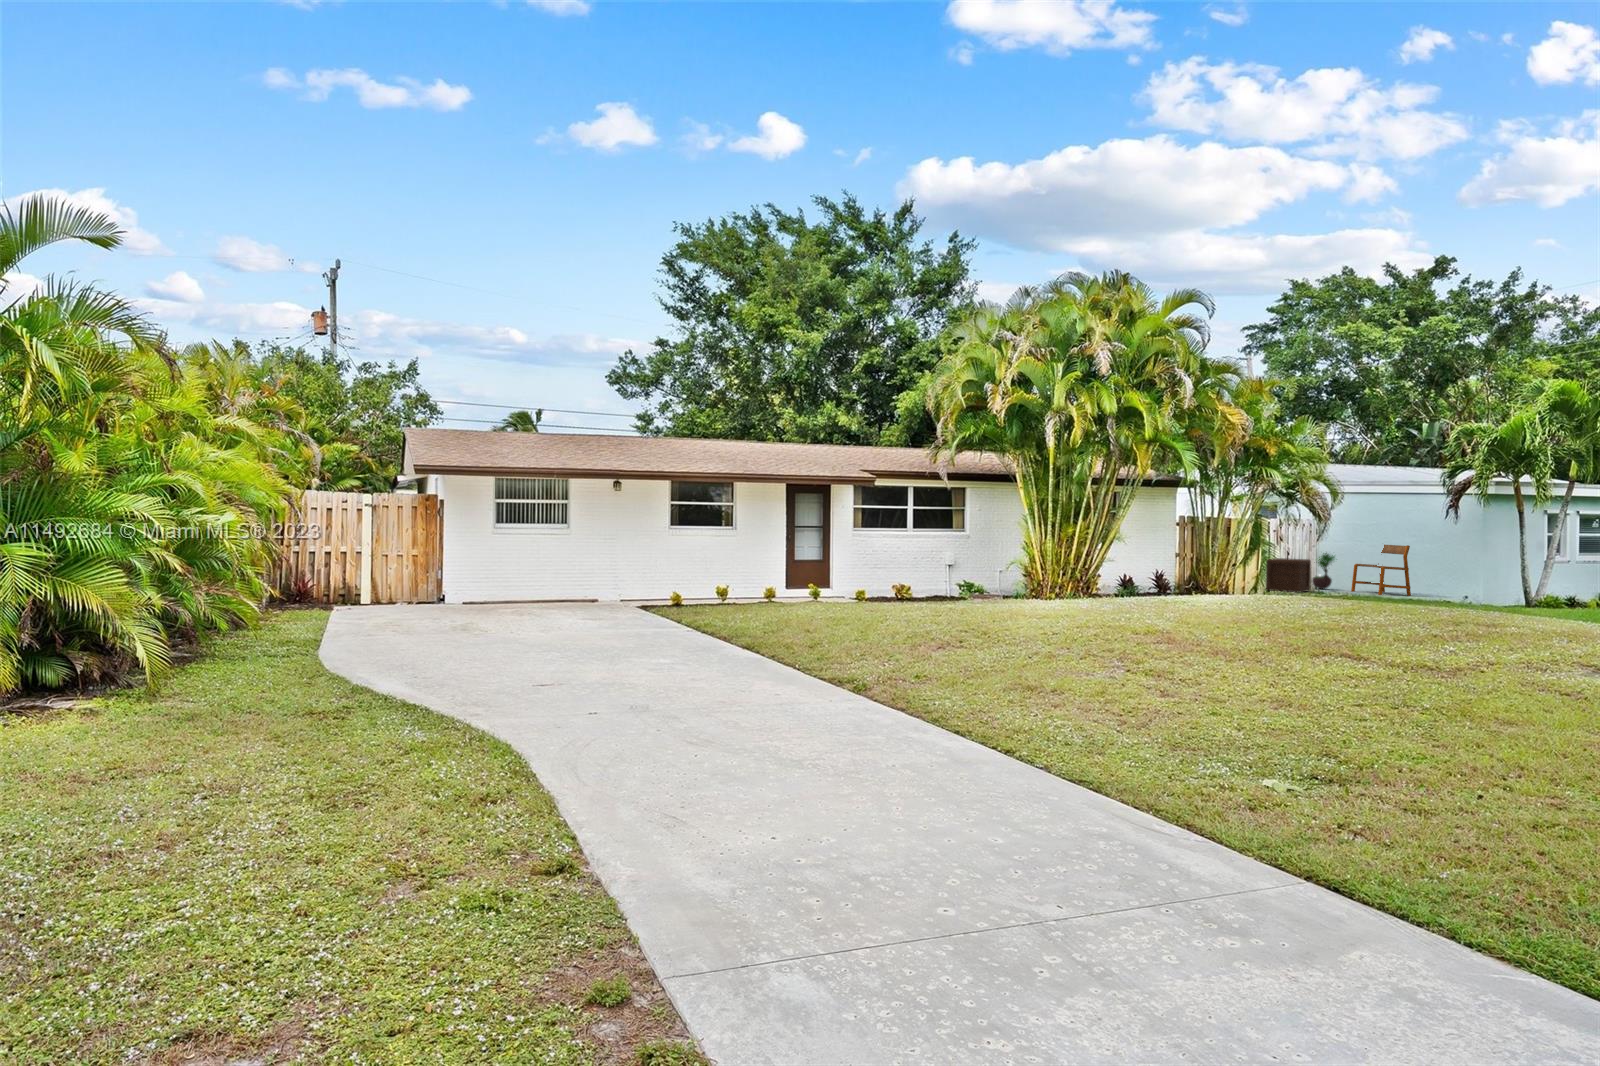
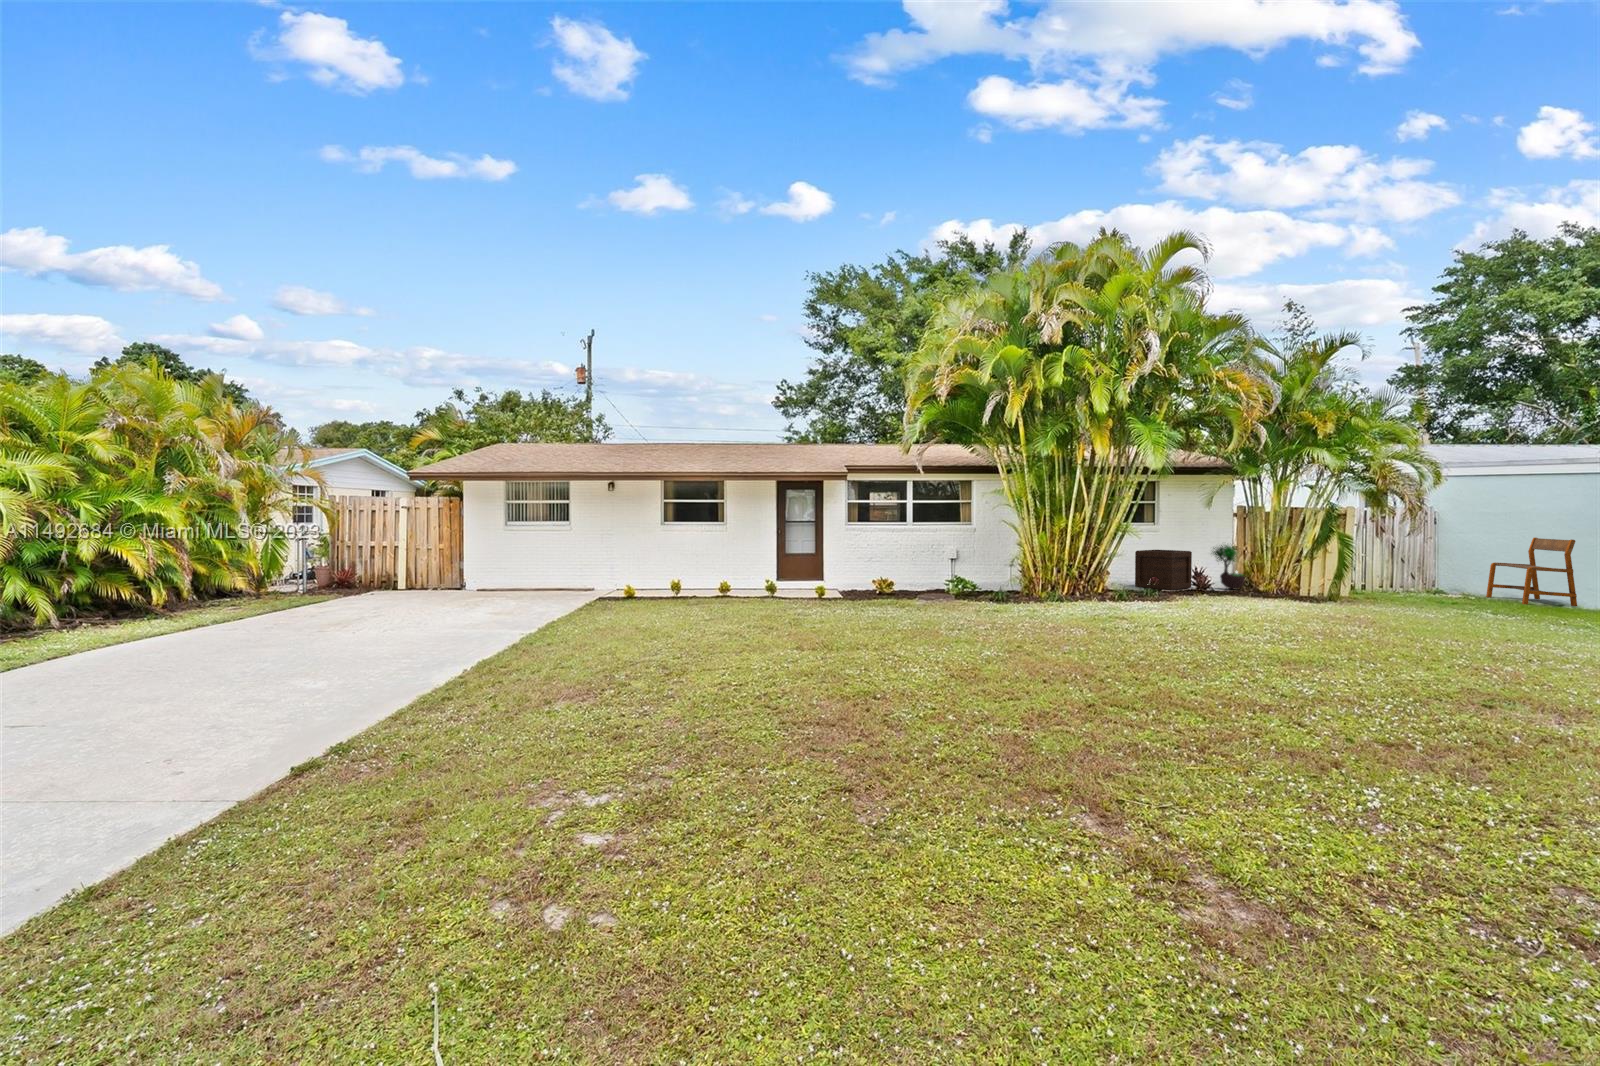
potted tree: present [1312,553,1335,589] -> present [1212,545,1245,589]
wooden crate: present [1266,558,1311,592] -> present [1135,550,1192,590]

